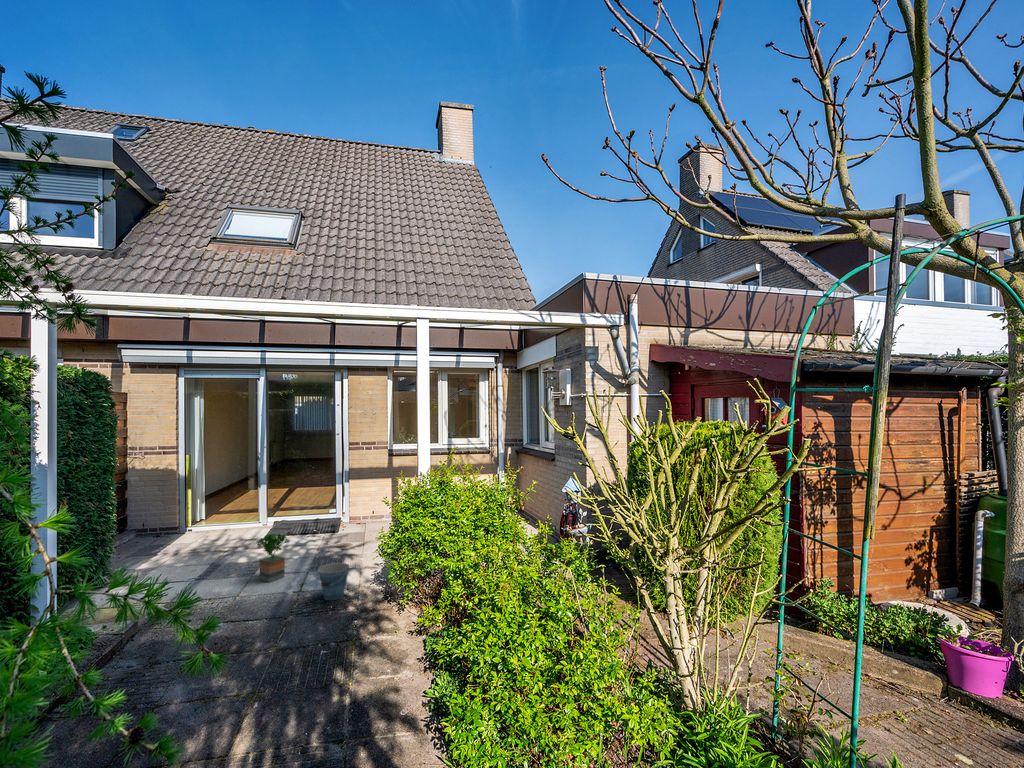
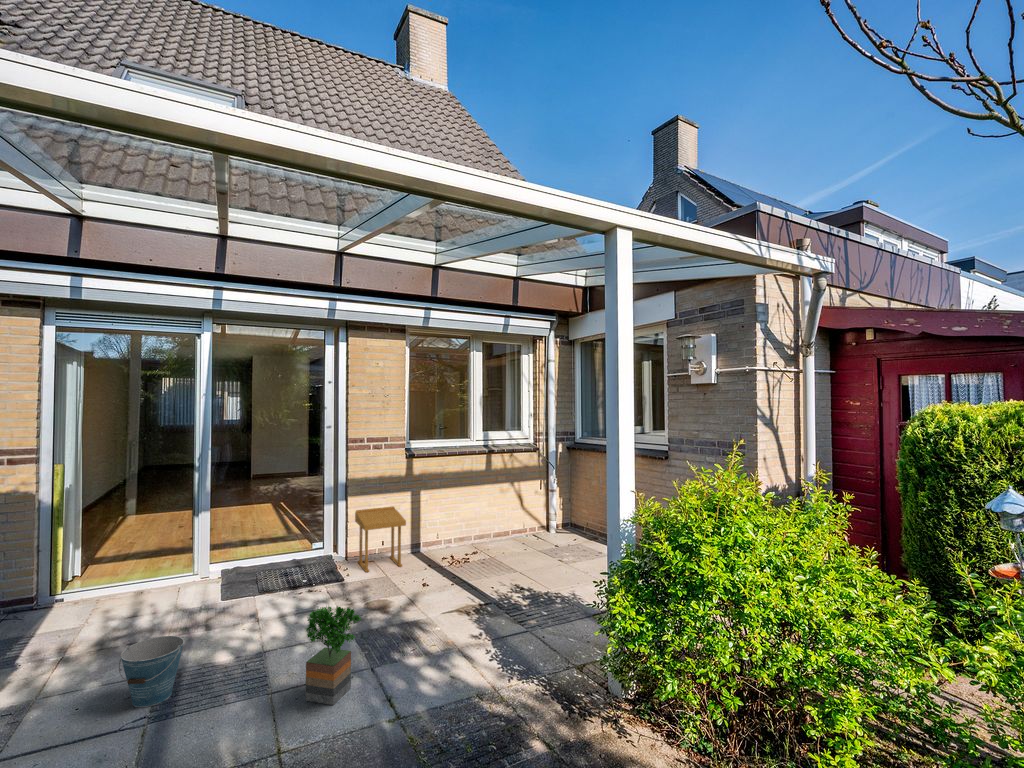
side table: none [350,487,379,528] -> present [355,507,406,572]
bucket: present [318,563,349,600] -> present [119,636,184,707]

